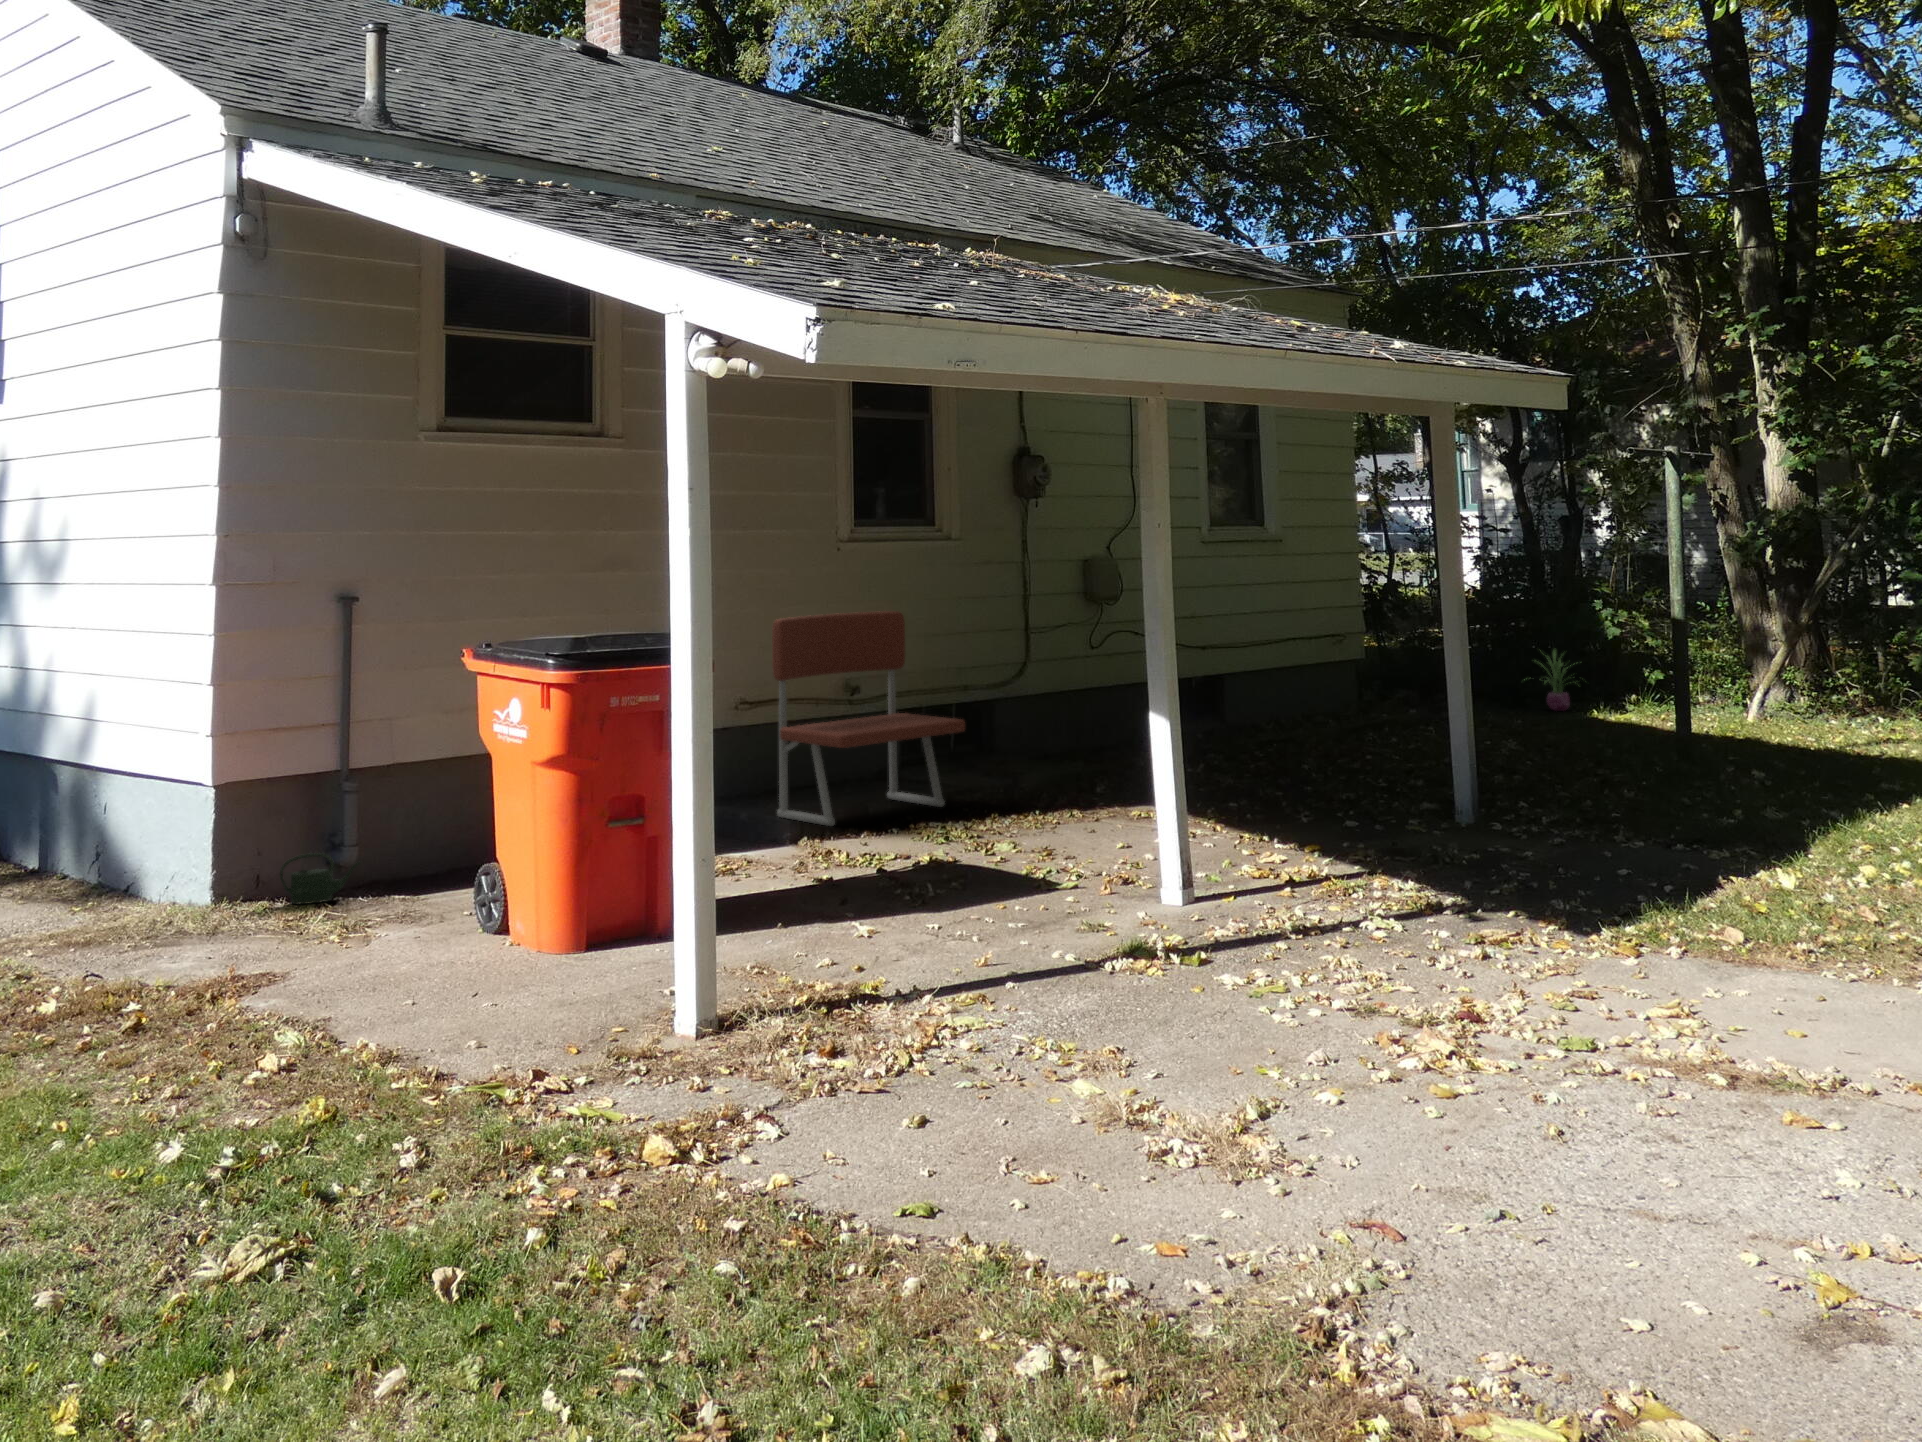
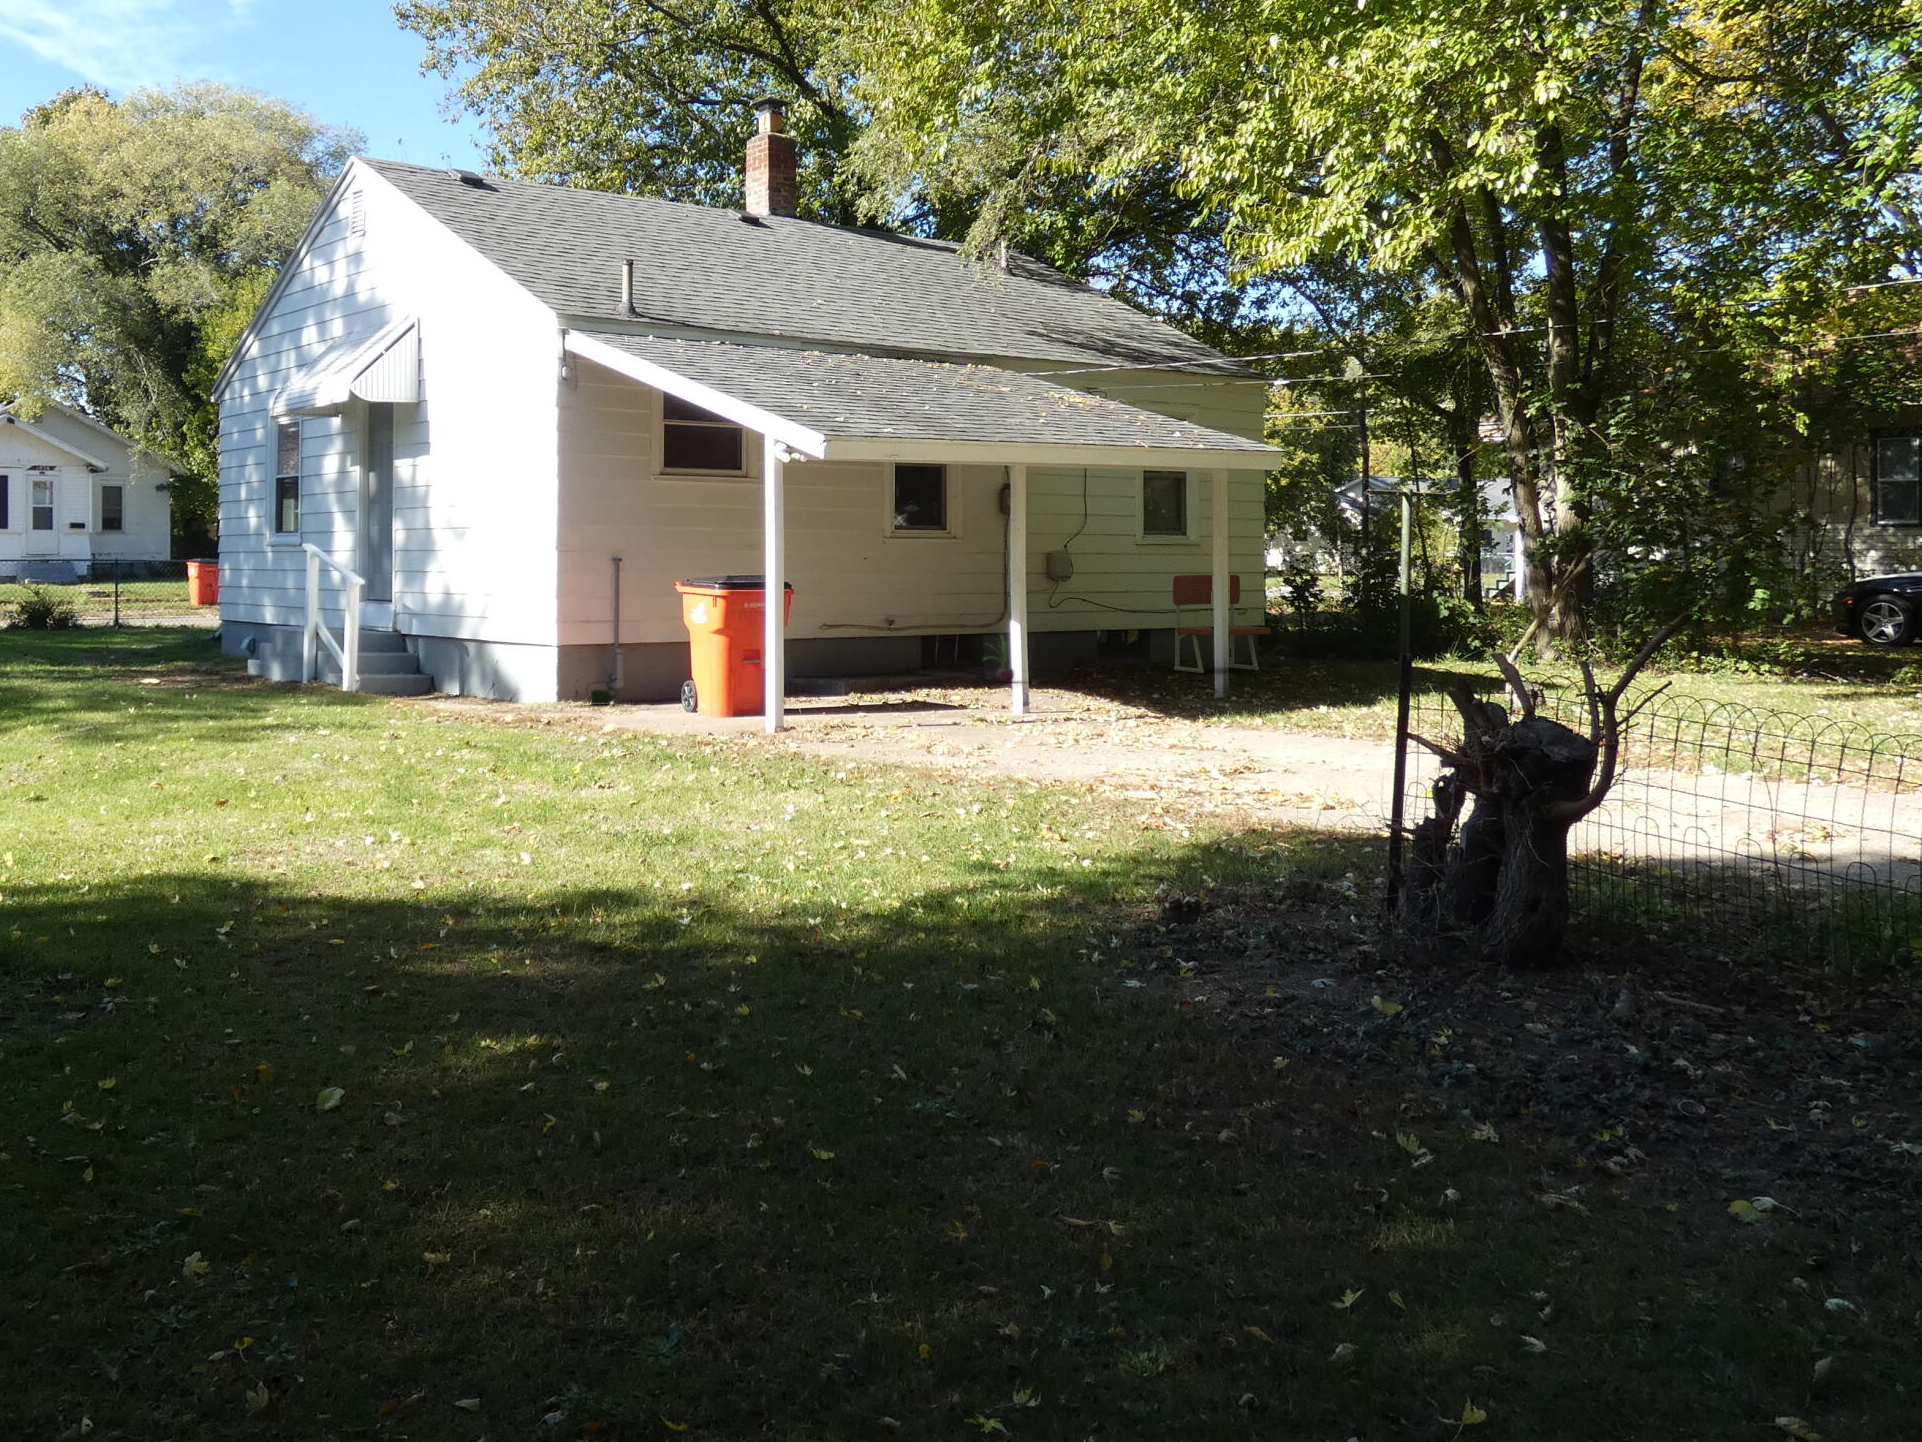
bench: present [772,611,965,826] -> present [1173,575,1271,673]
decorative plant: present [1544,649,1570,711] -> present [984,635,1014,682]

